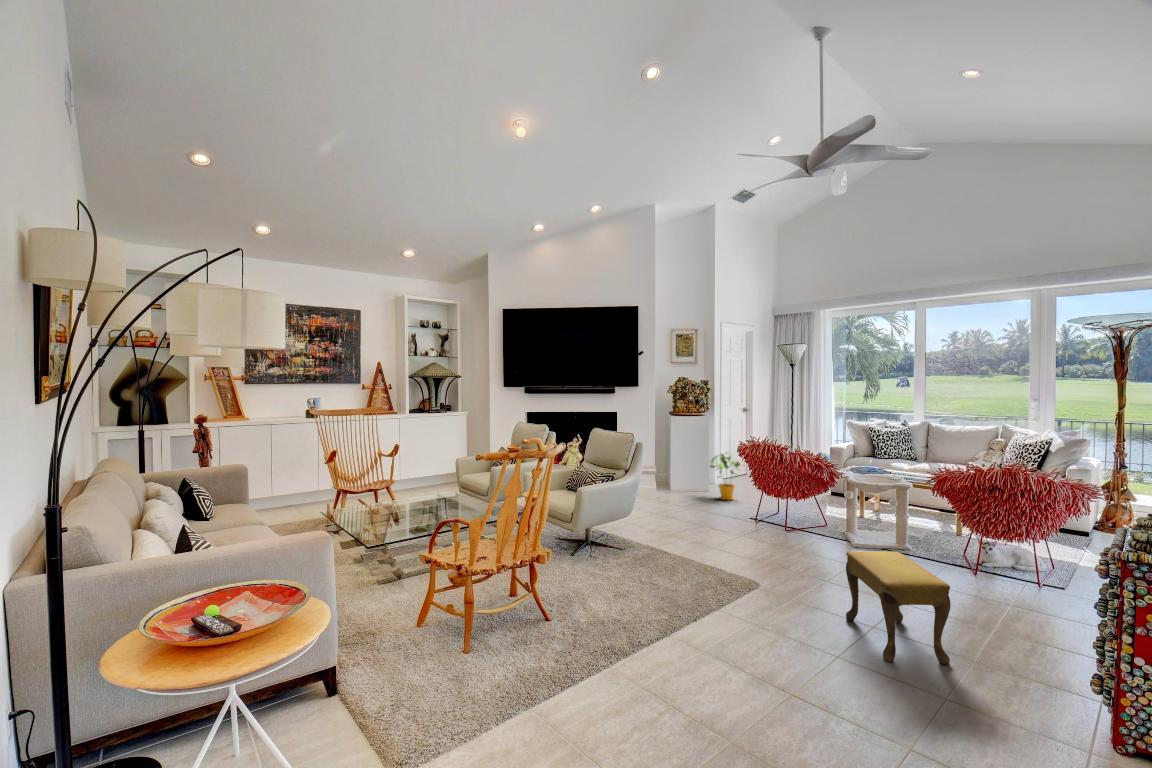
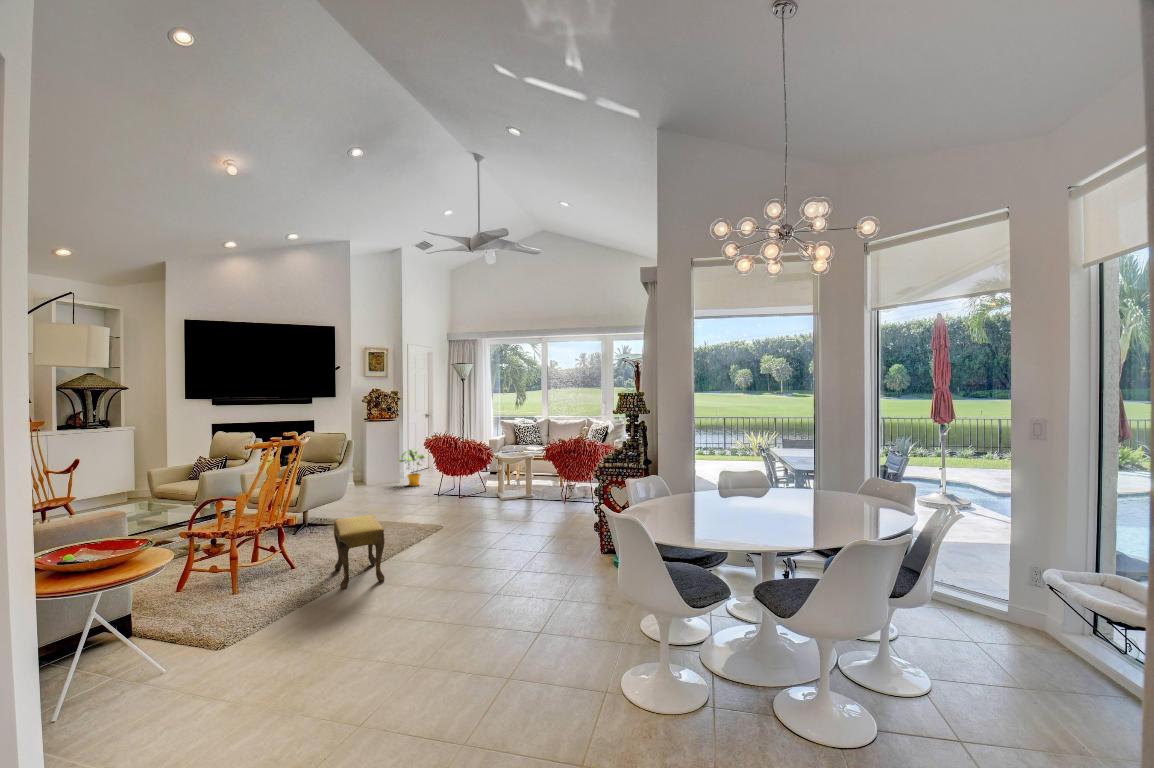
footstool: present [846,551,951,665] -> present [334,515,385,589]

